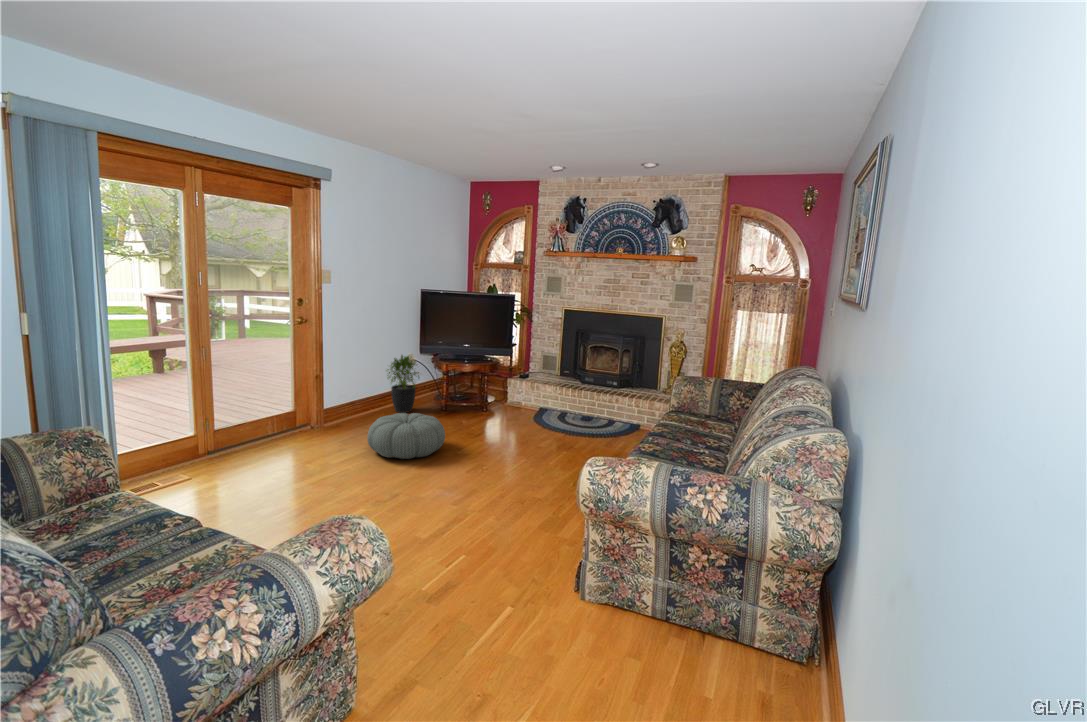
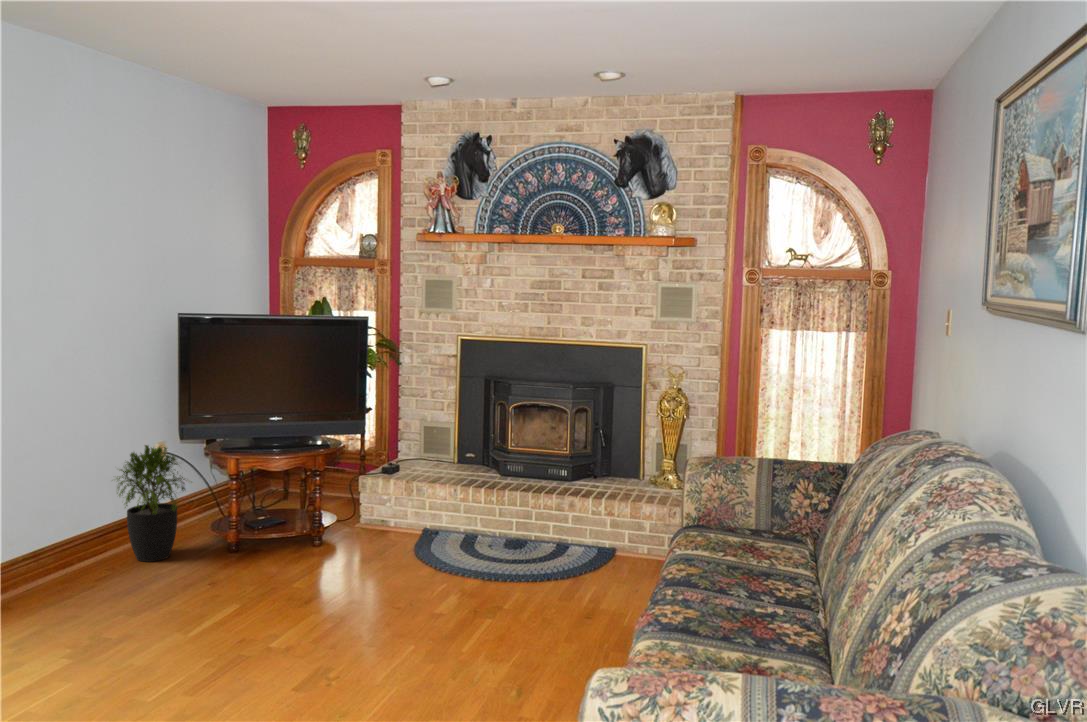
pouf: present [367,413,445,459] -> none [86,567,251,668]

